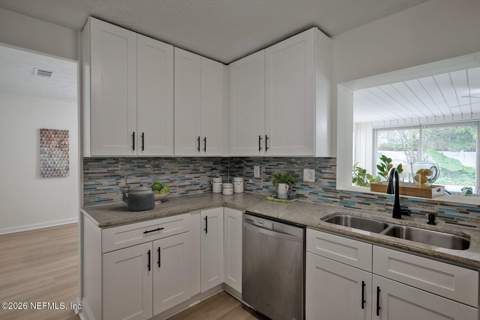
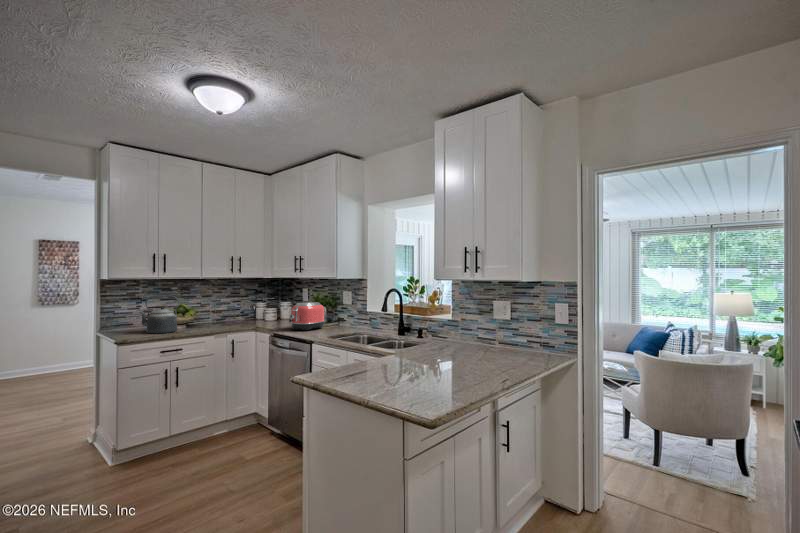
toaster: none [262,180,292,209] -> present [289,302,325,331]

